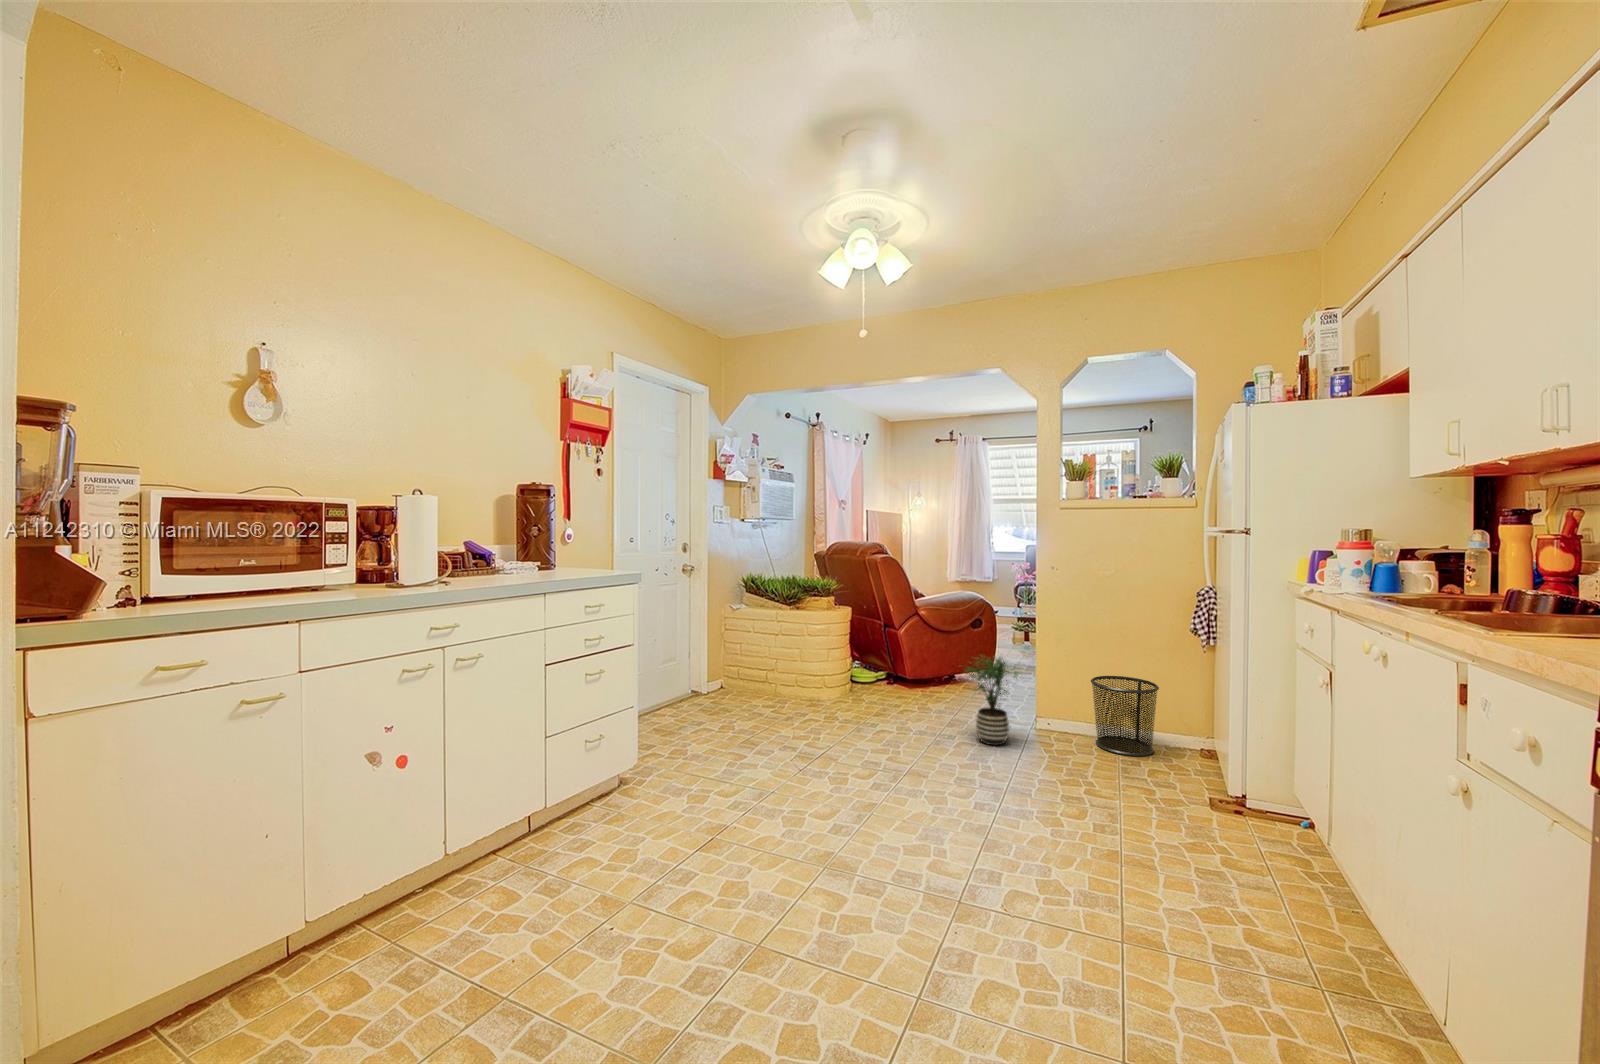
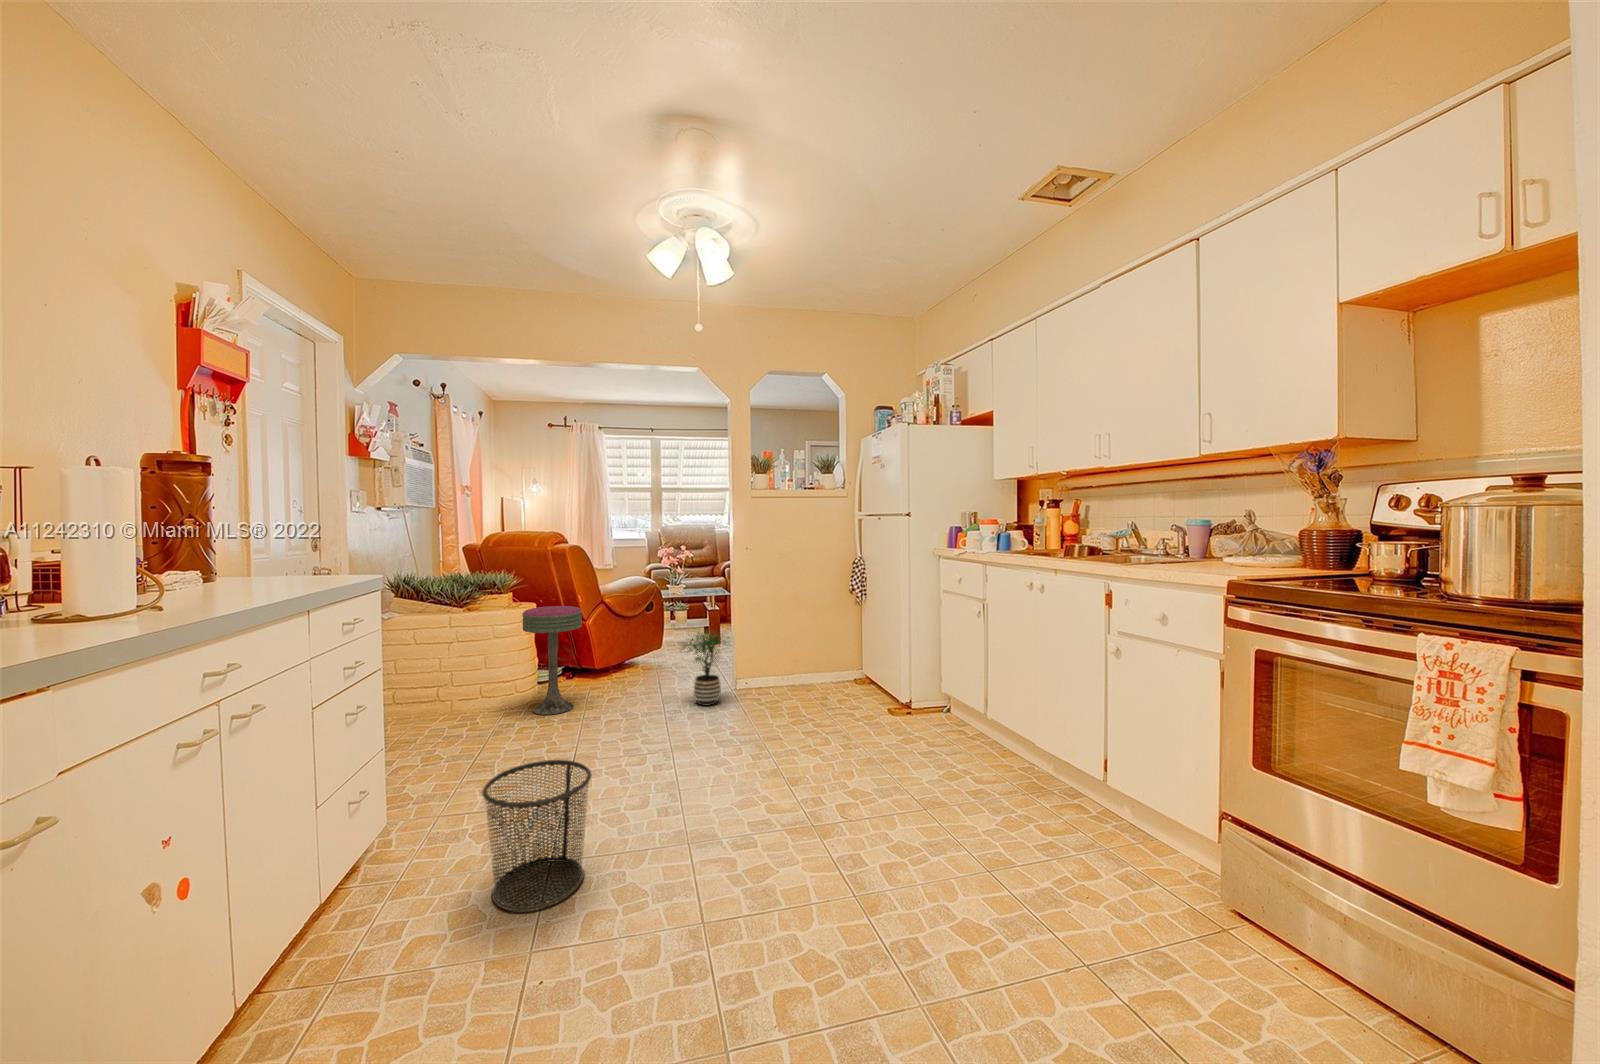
bar stool: none [818,611,871,716] -> present [522,606,582,715]
waste bin: present [1091,676,1159,756] -> present [482,760,591,911]

